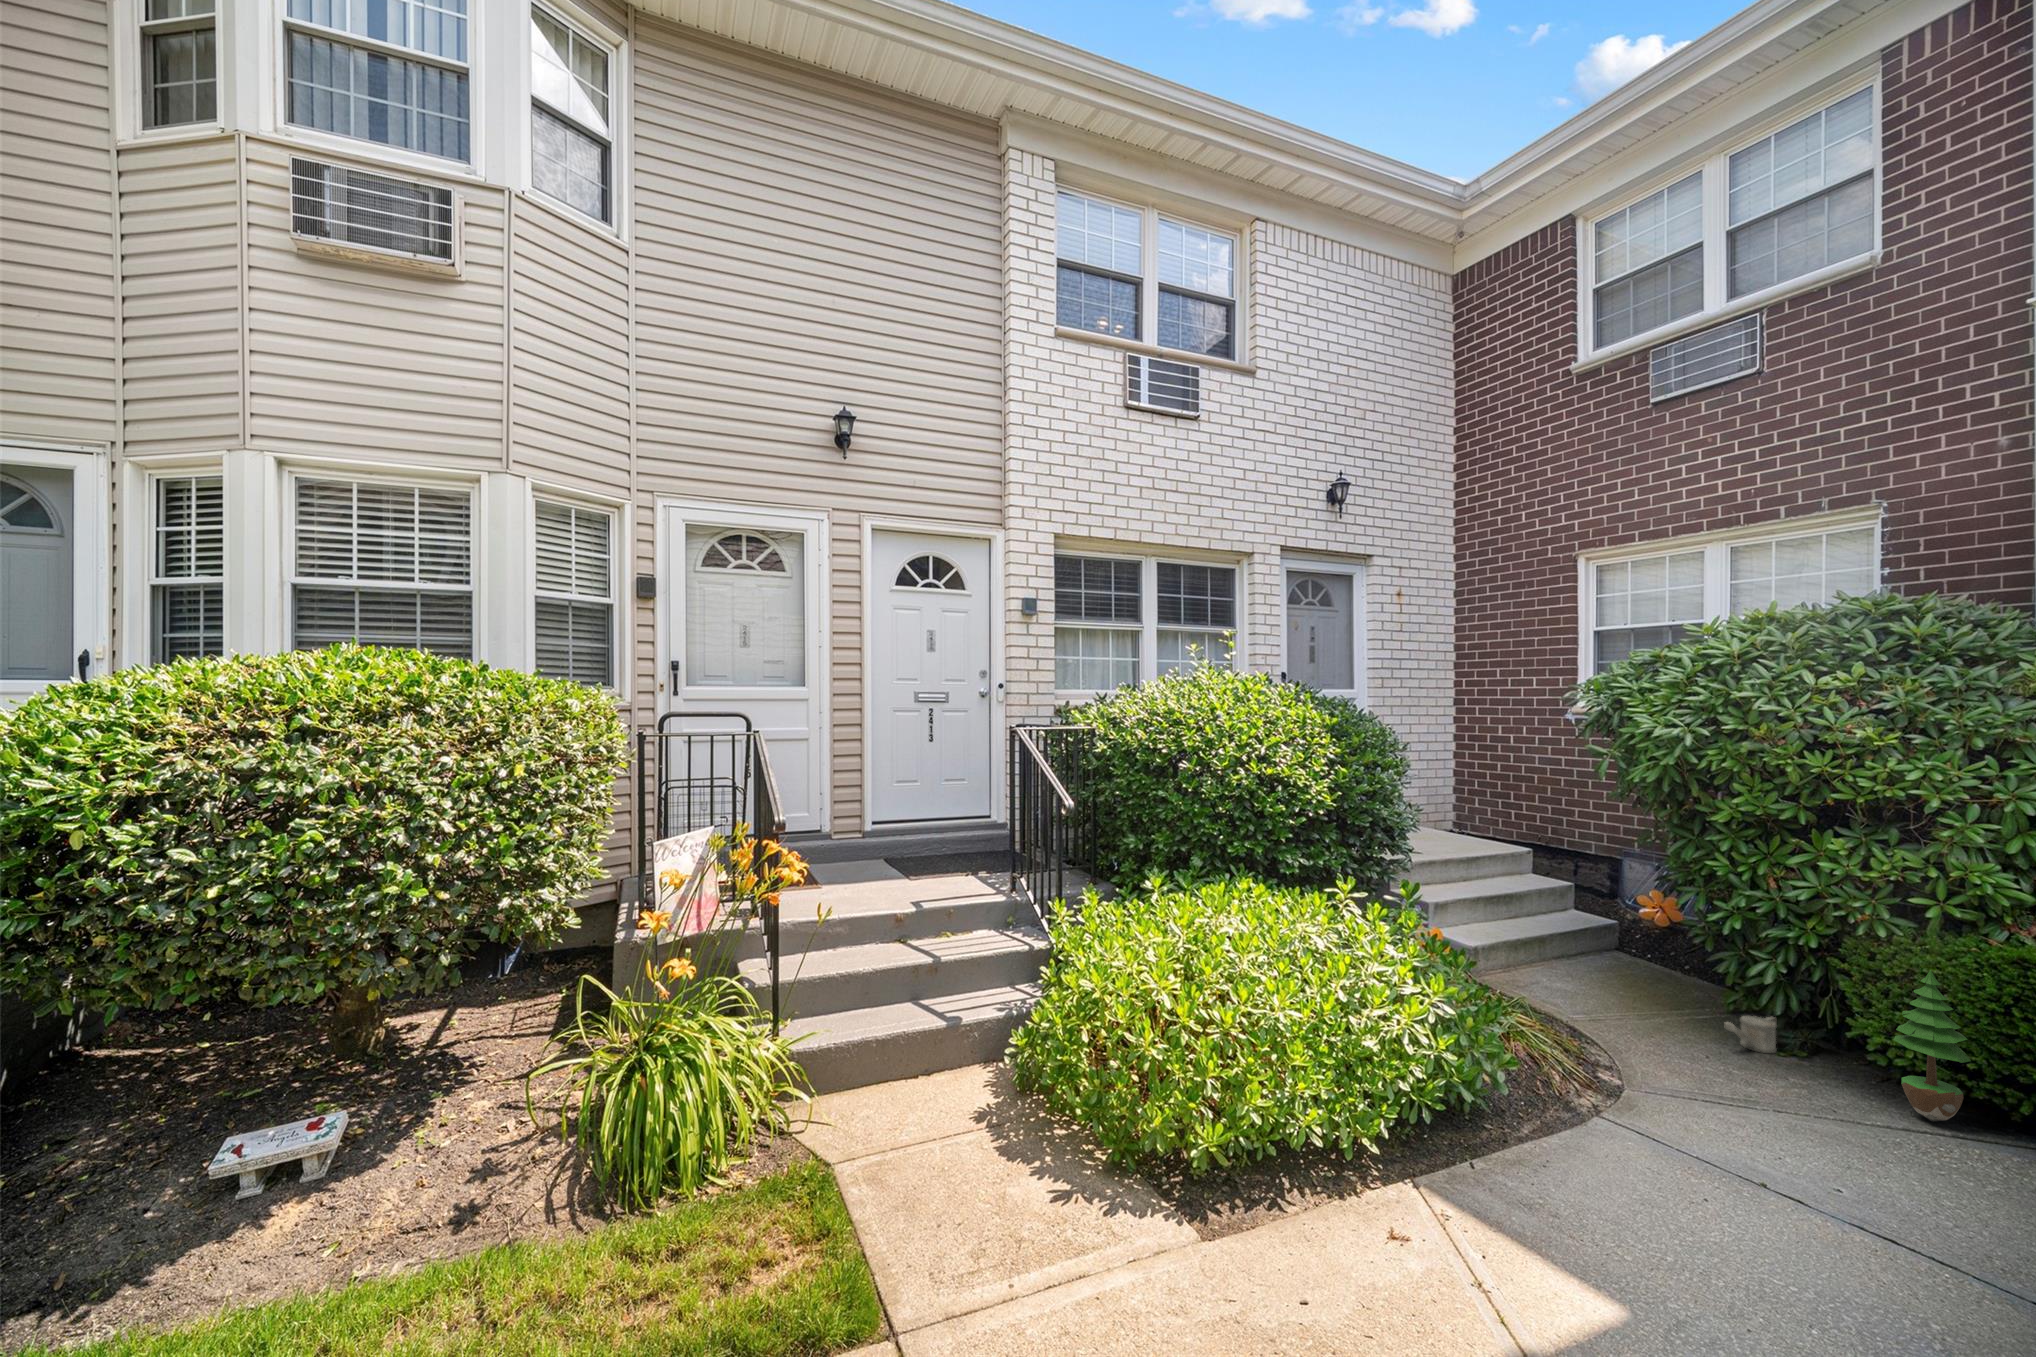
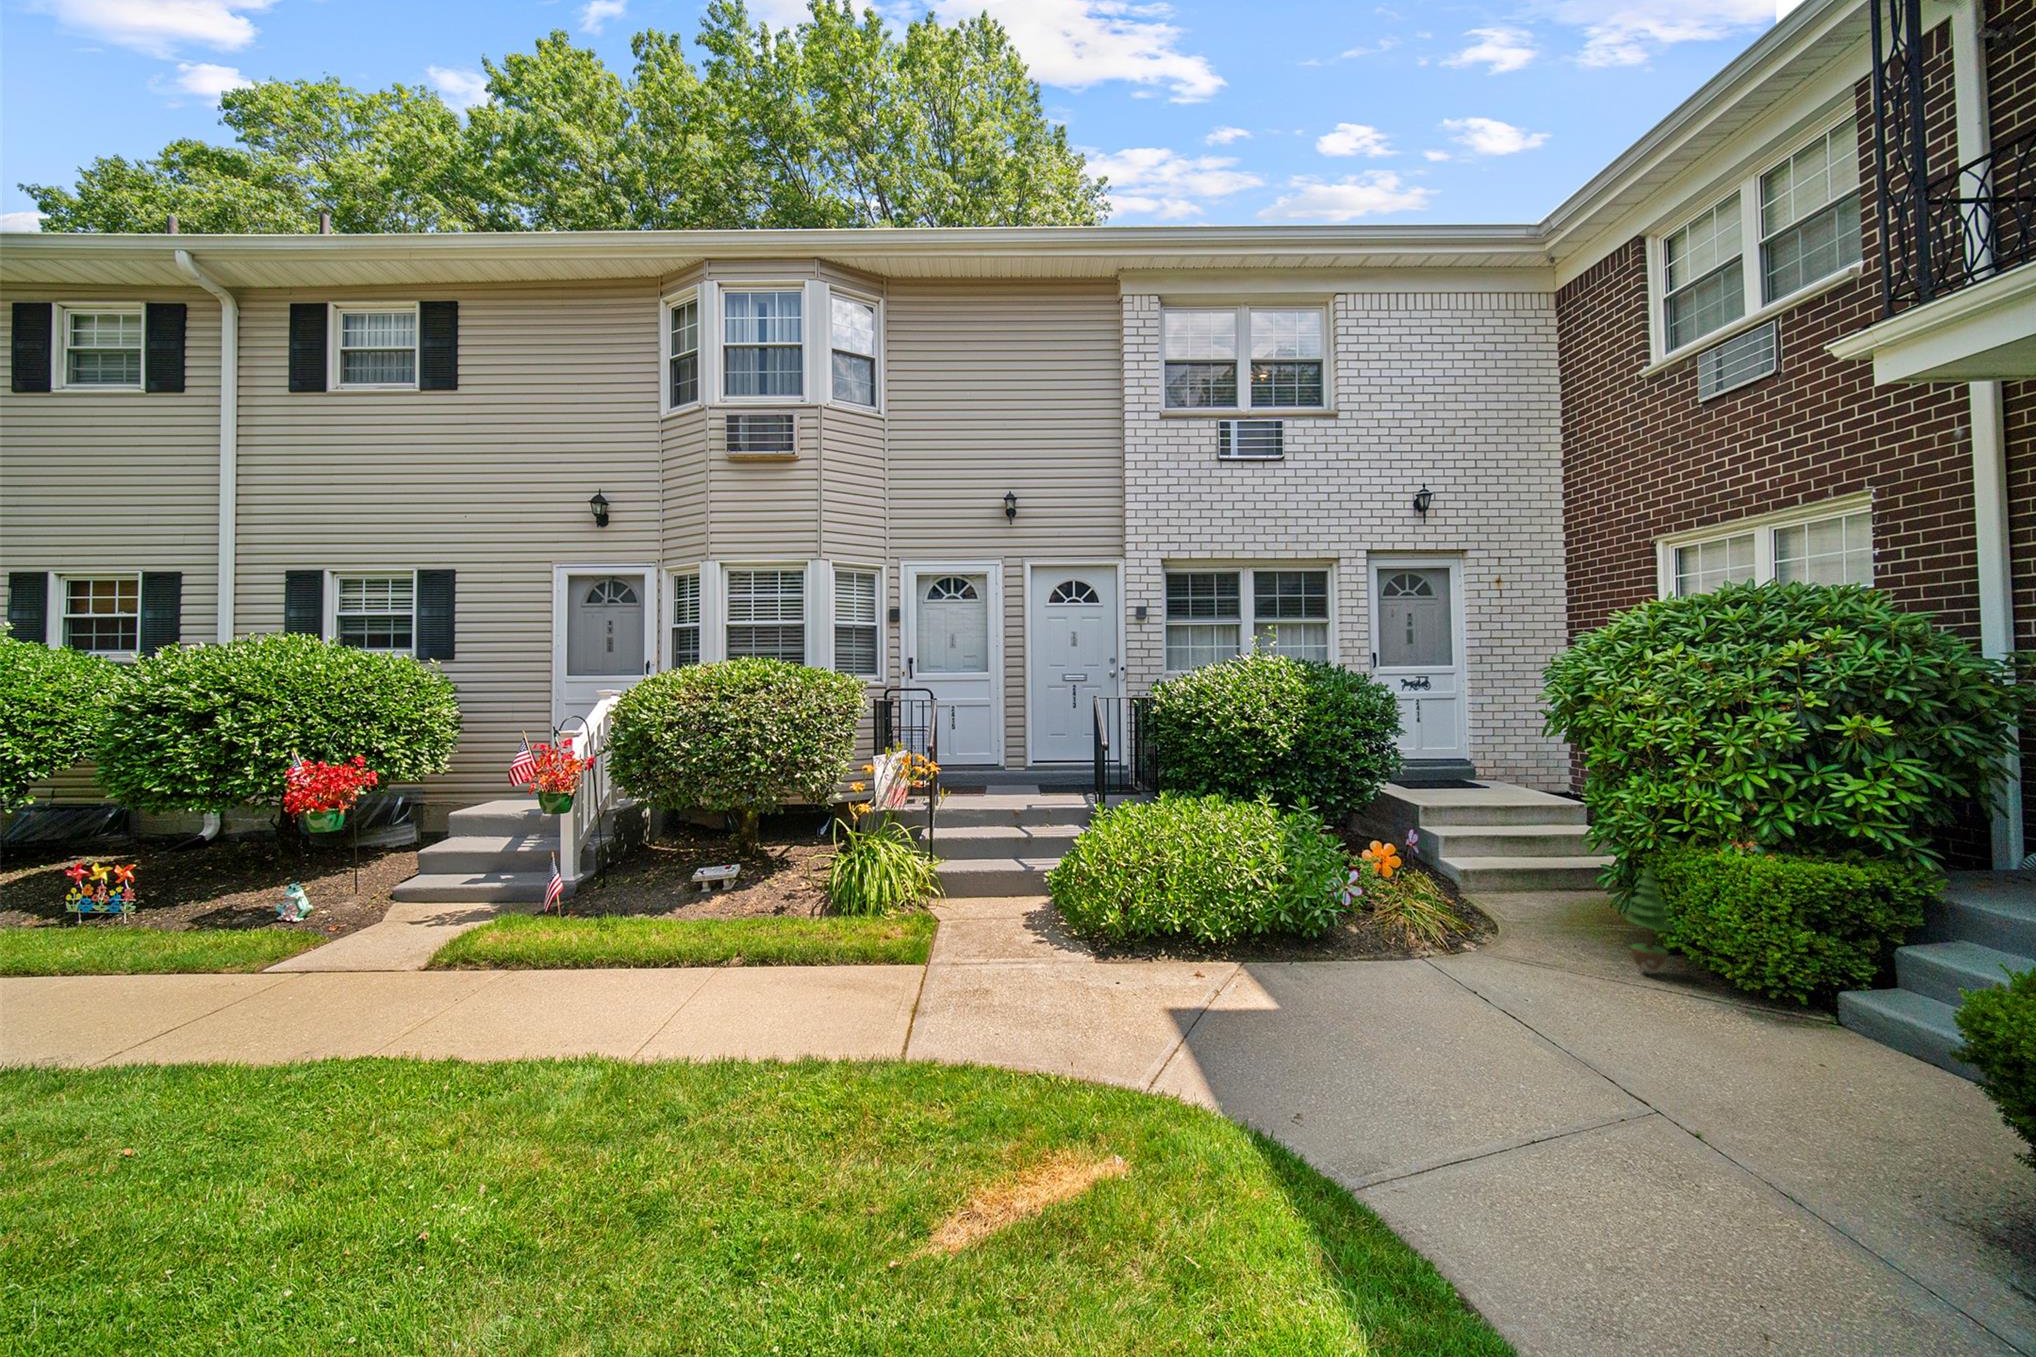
watering can: present [1725,1016,1777,1053] -> none [1558,911,1617,938]

